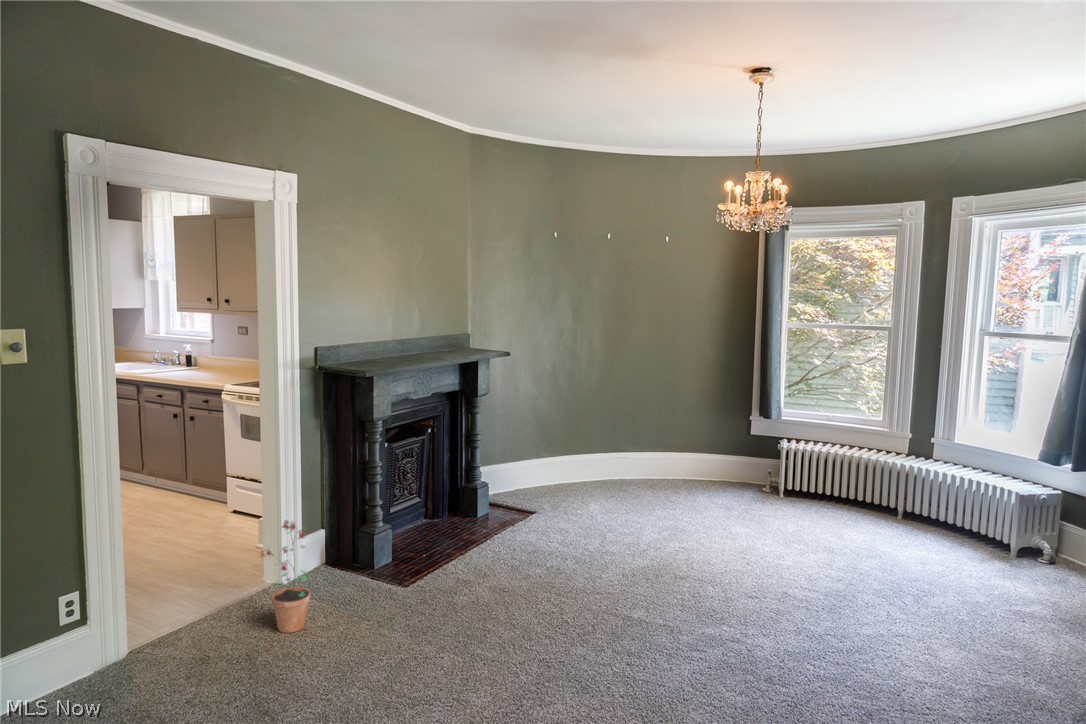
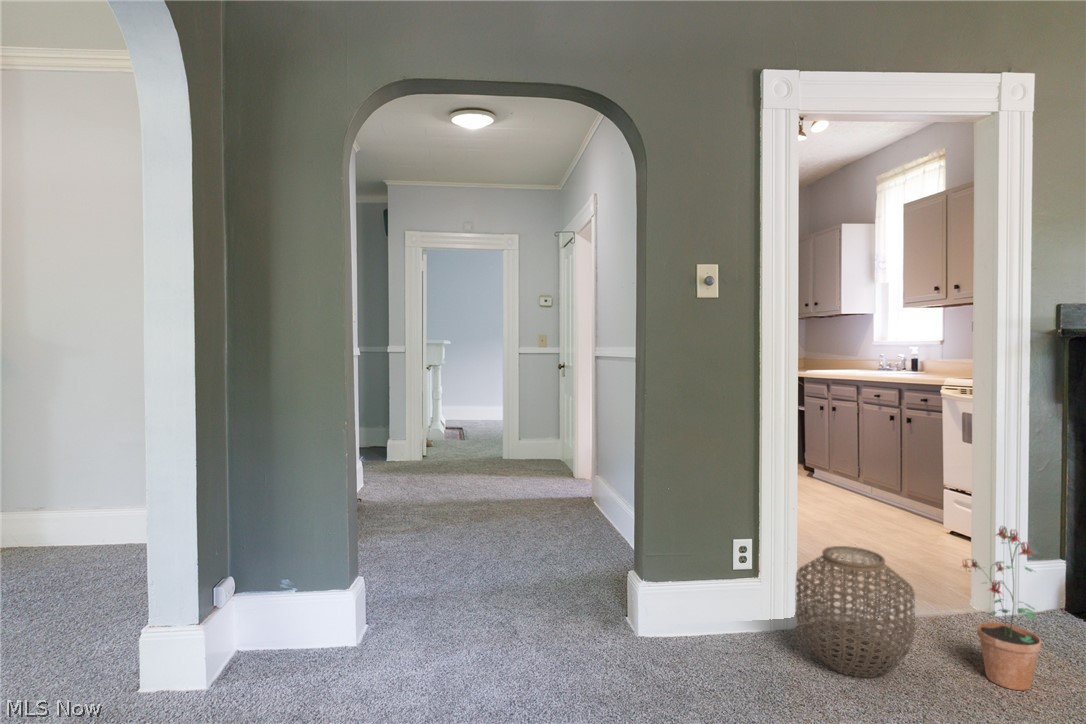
woven basket: none [132,567,232,677] -> present [795,546,915,677]

